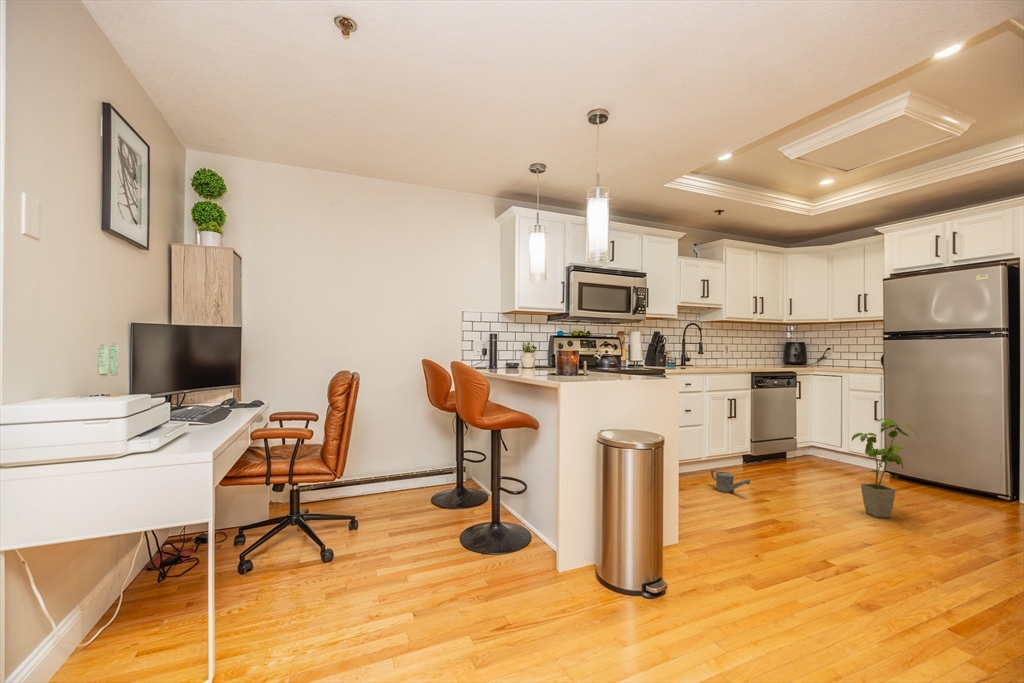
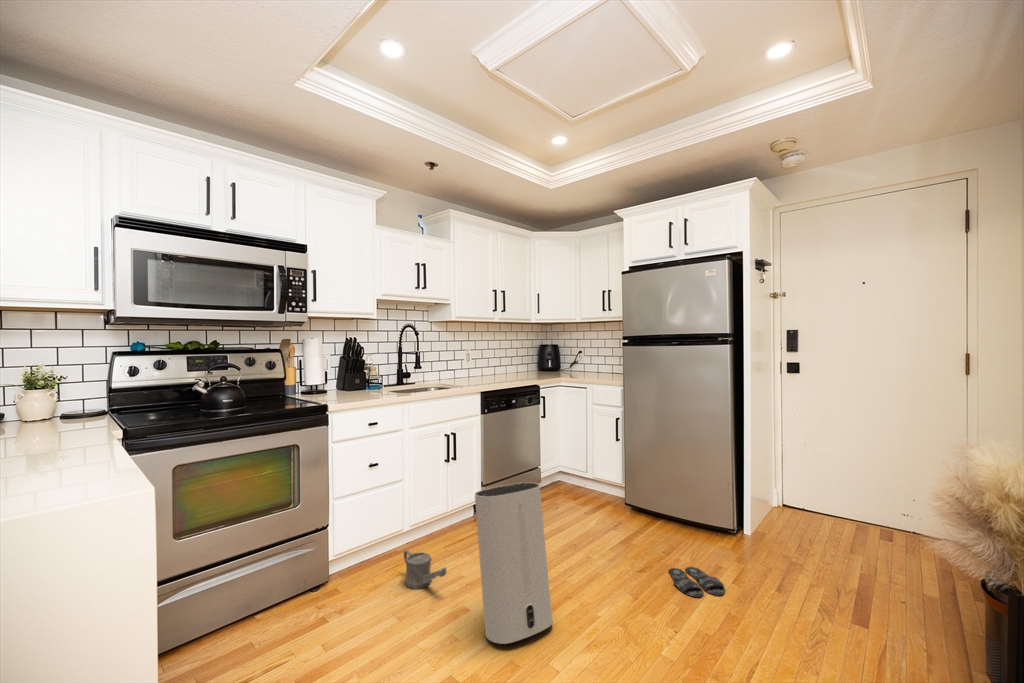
house plant: present [852,418,917,517] -> none [572,462,645,603]
air purifier: none [781,427,841,520] -> present [475,483,553,644]
slippers: none [937,511,995,530] -> present [668,567,725,598]

